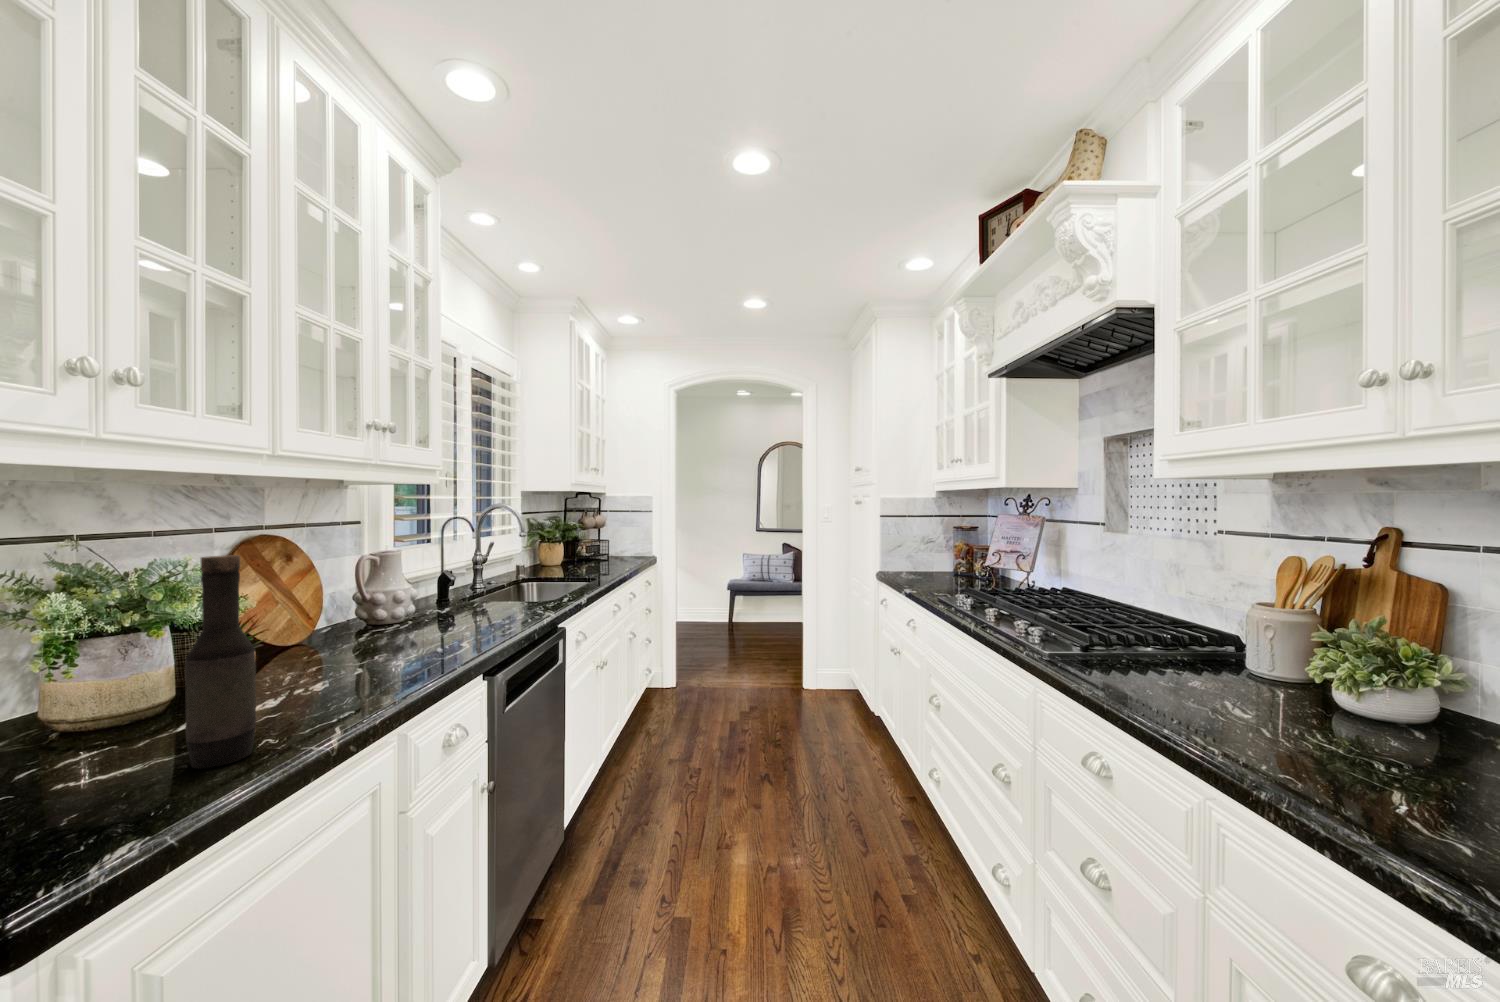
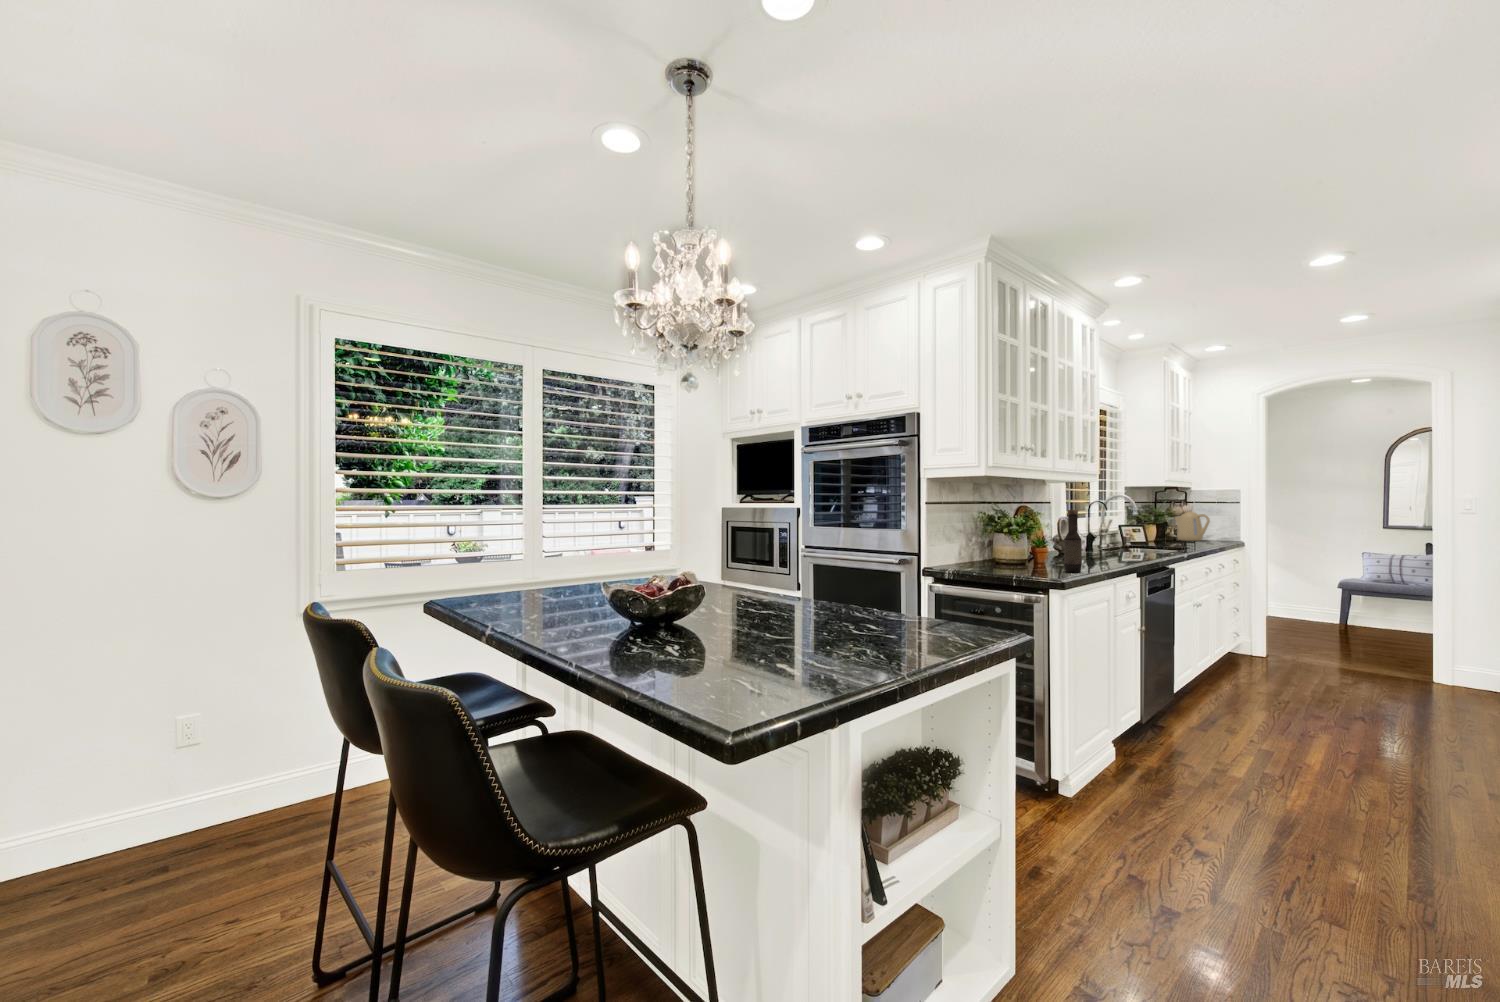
kettle: none [586,523,624,560] -> present [1175,511,1210,541]

